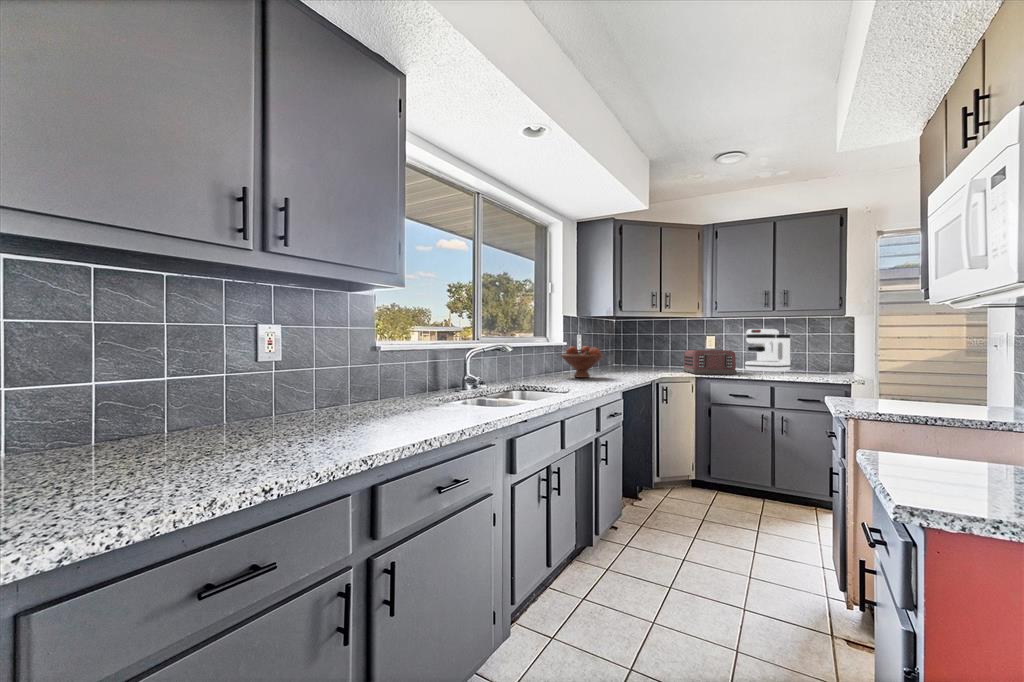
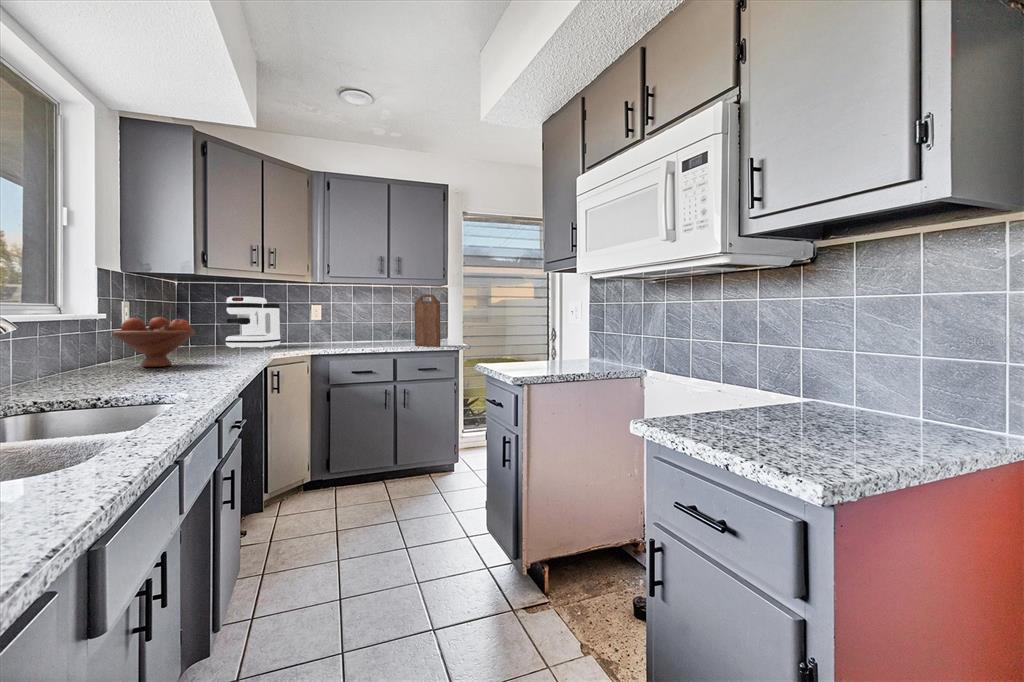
cutting board: none [796,325,822,377] -> present [414,294,440,346]
coffee maker: present [745,329,790,372] -> present [226,297,280,348]
toaster: present [683,350,737,374] -> none [293,321,360,350]

